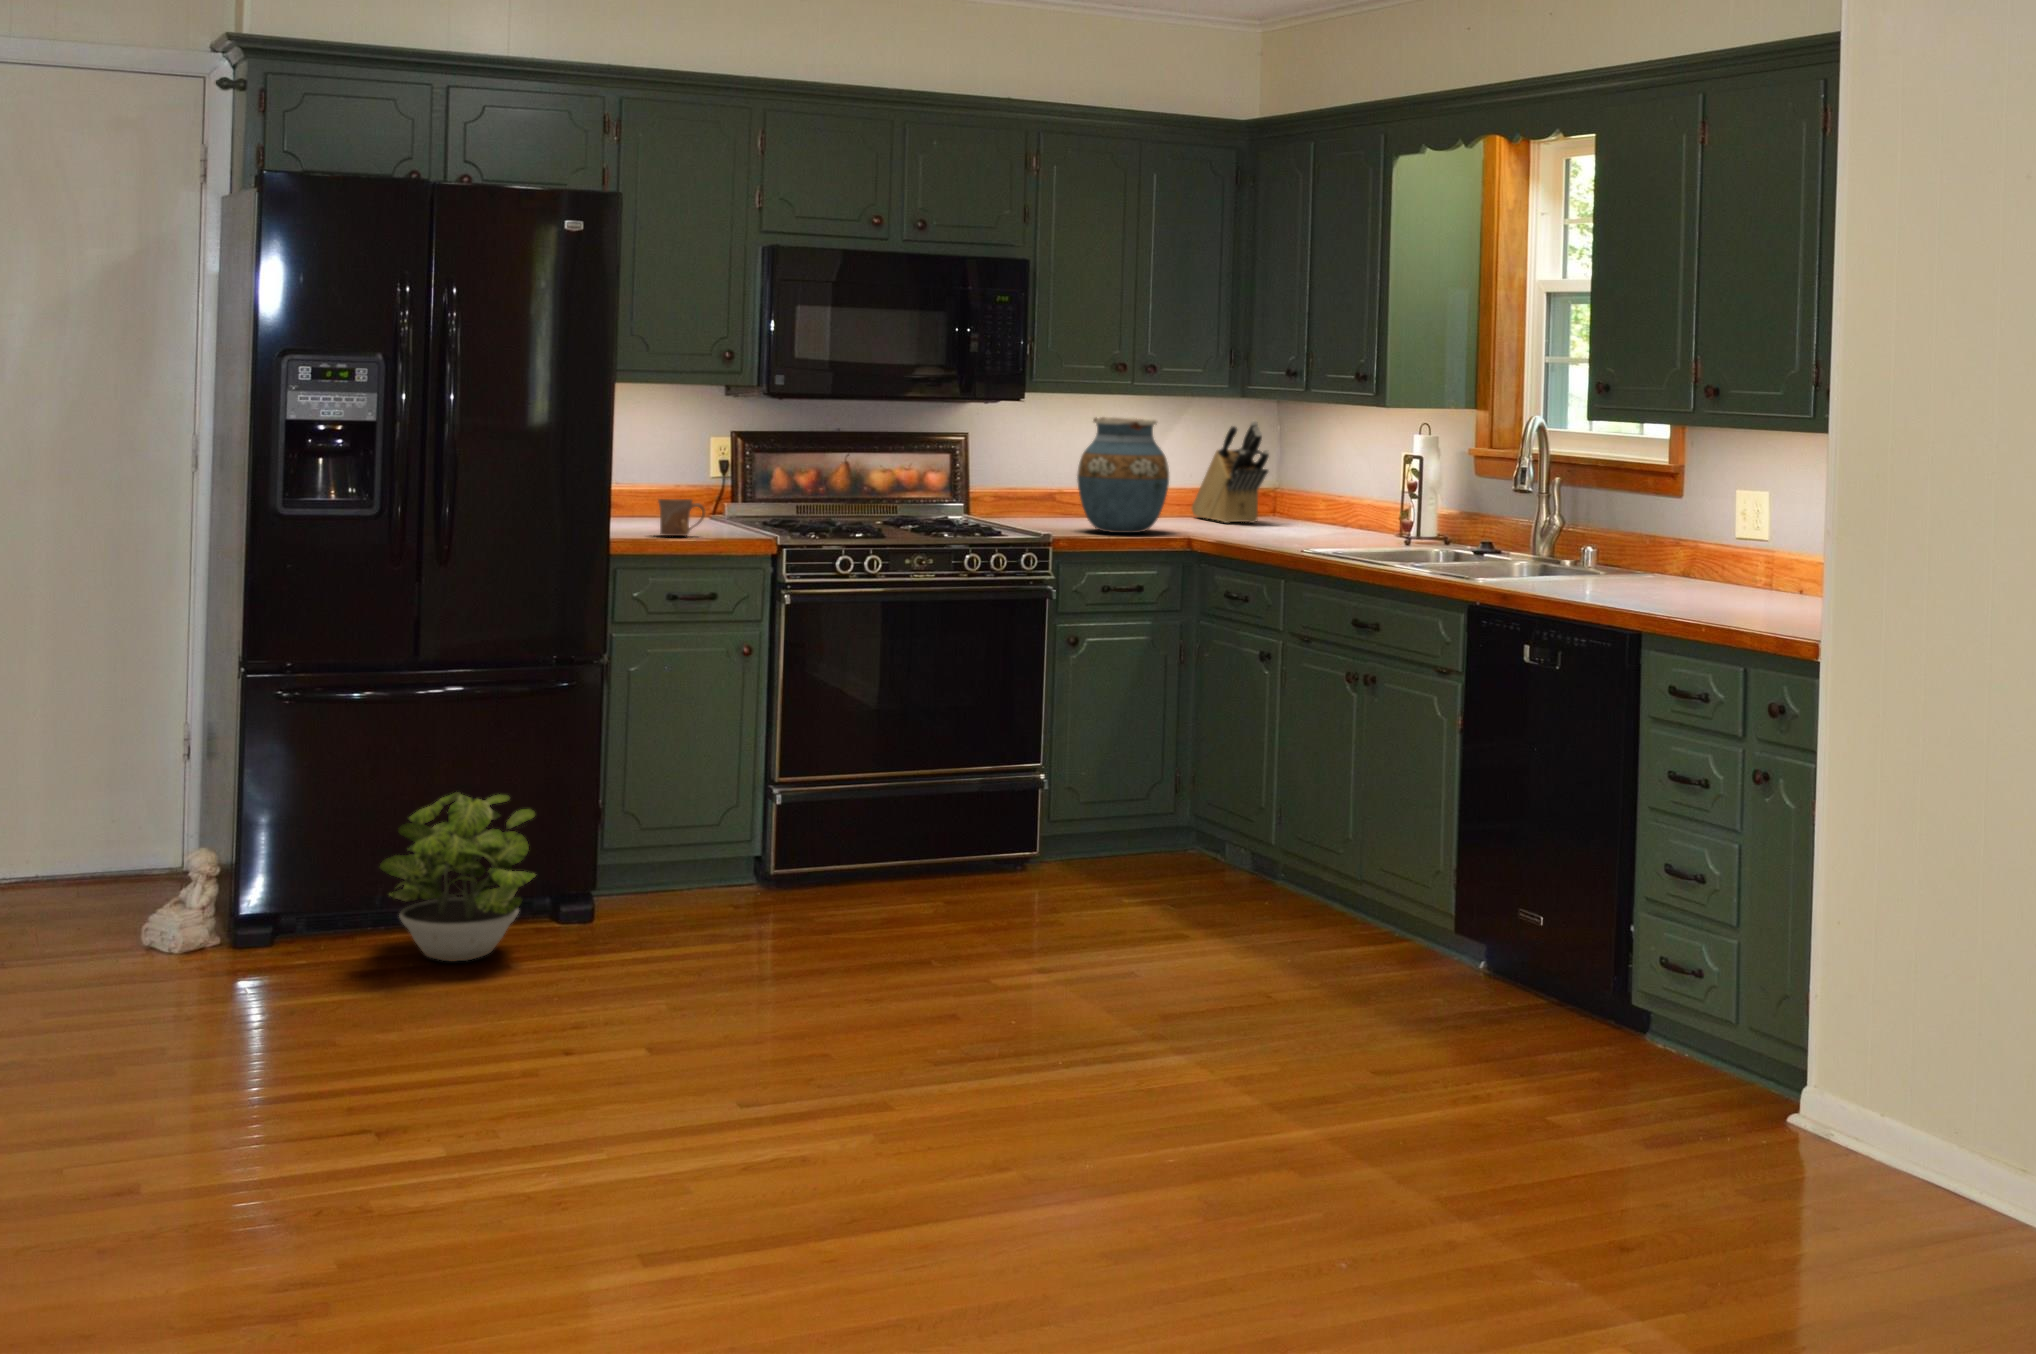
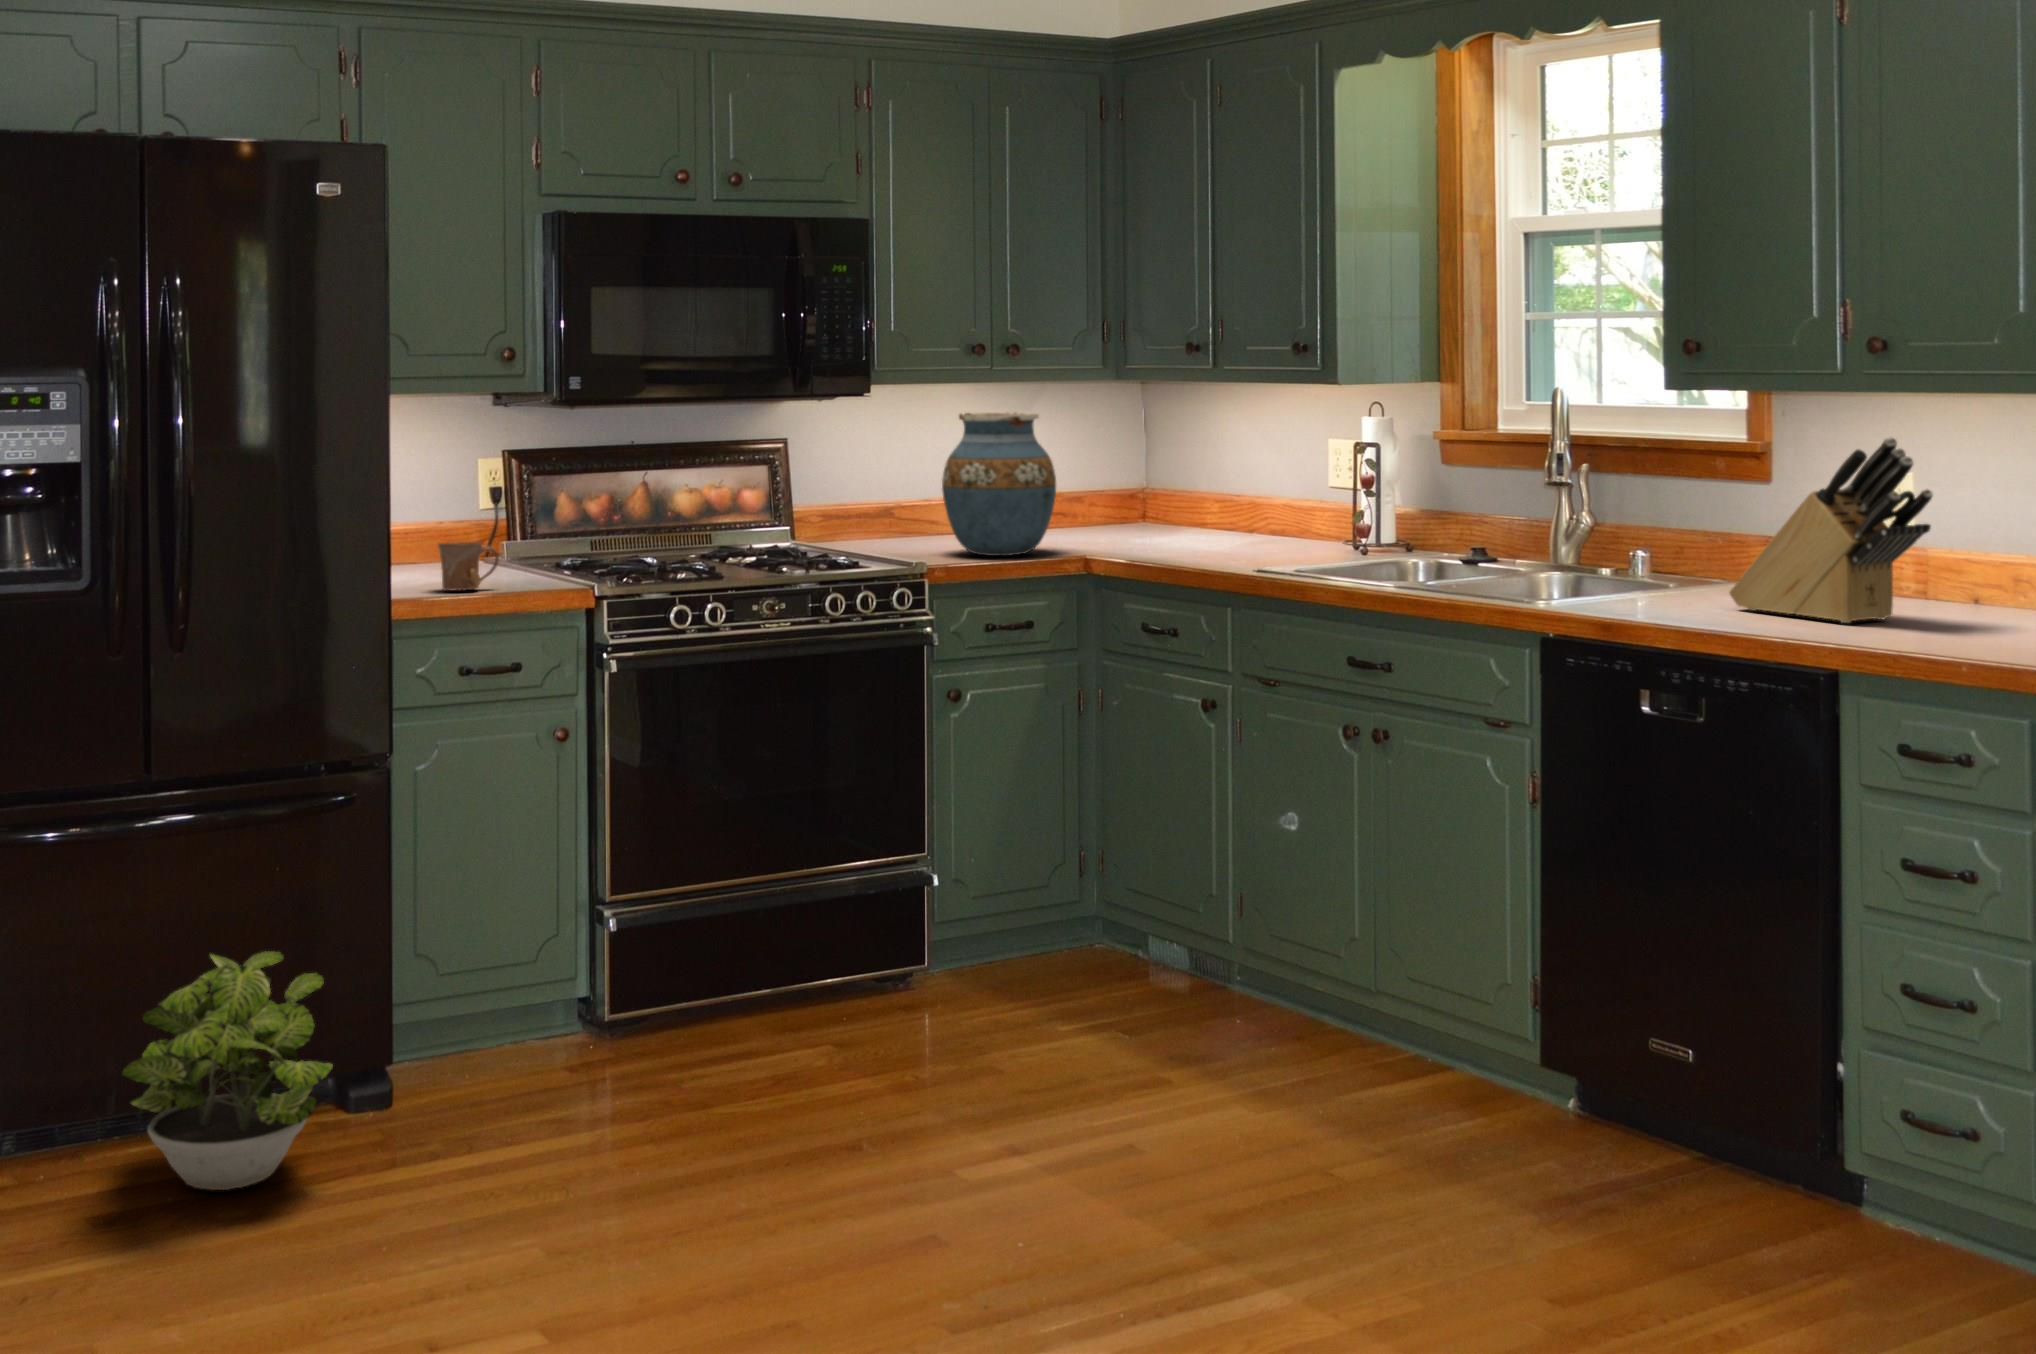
knife block: present [1192,421,1269,523] -> present [1729,437,1933,623]

